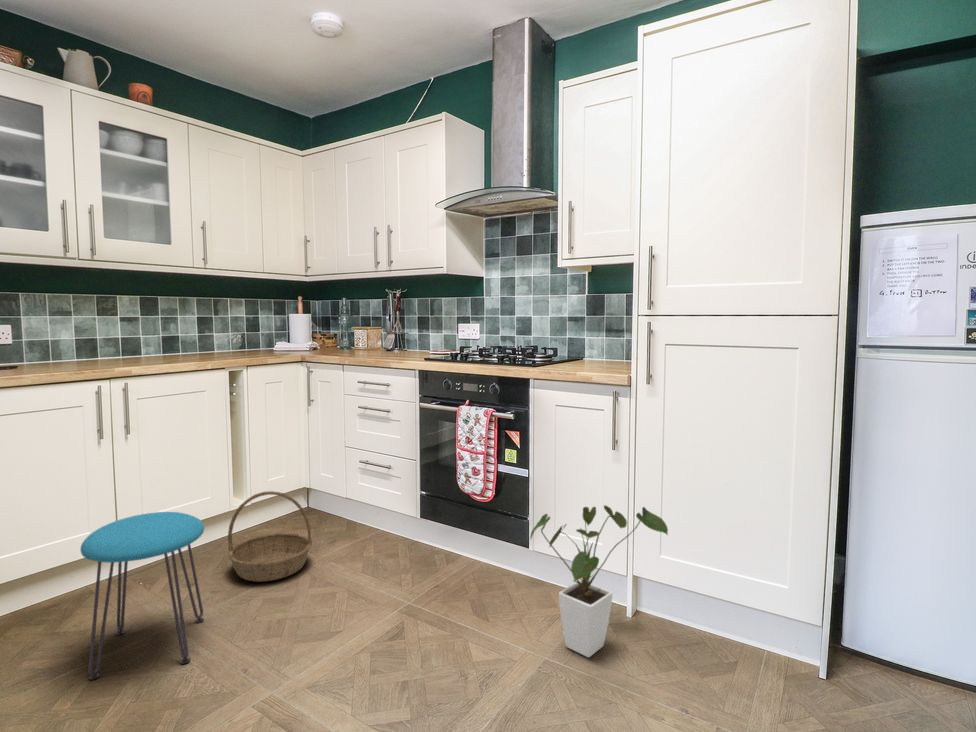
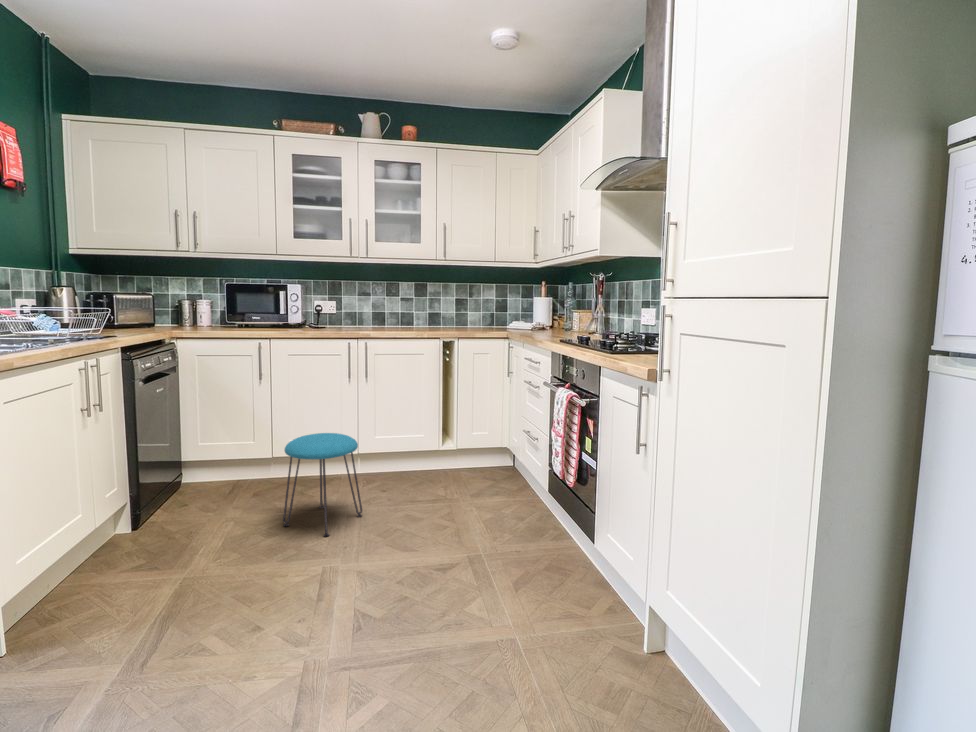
basket: present [228,491,312,582] -> none [402,438,463,507]
house plant: present [530,505,668,657] -> none [502,503,649,661]

